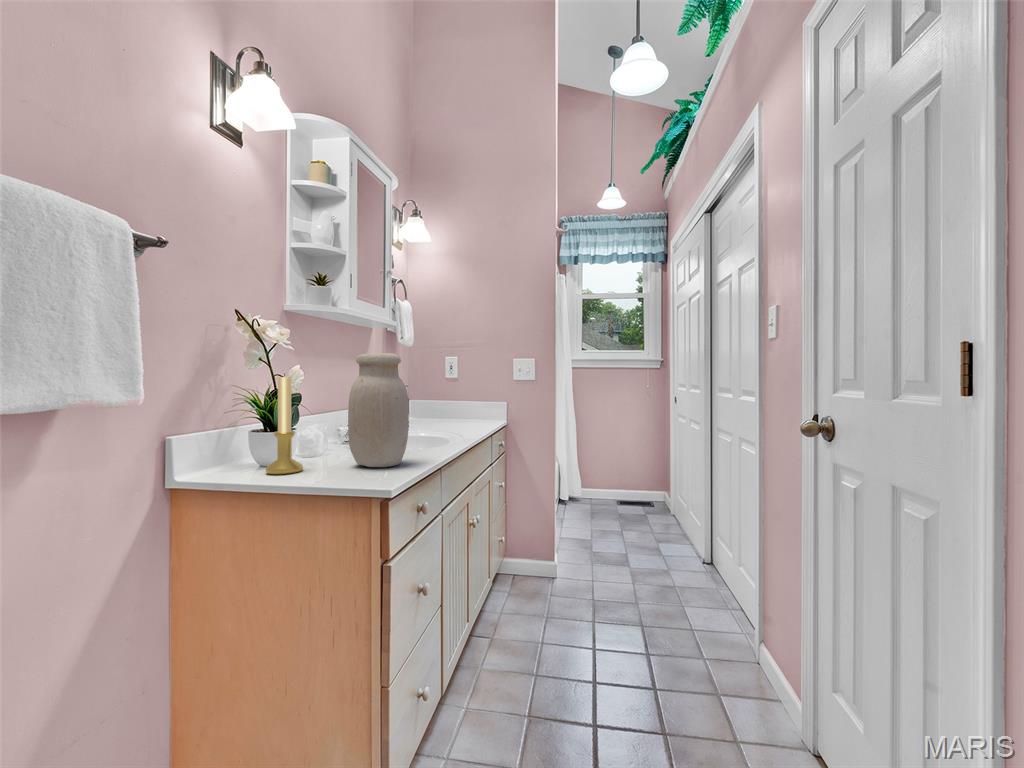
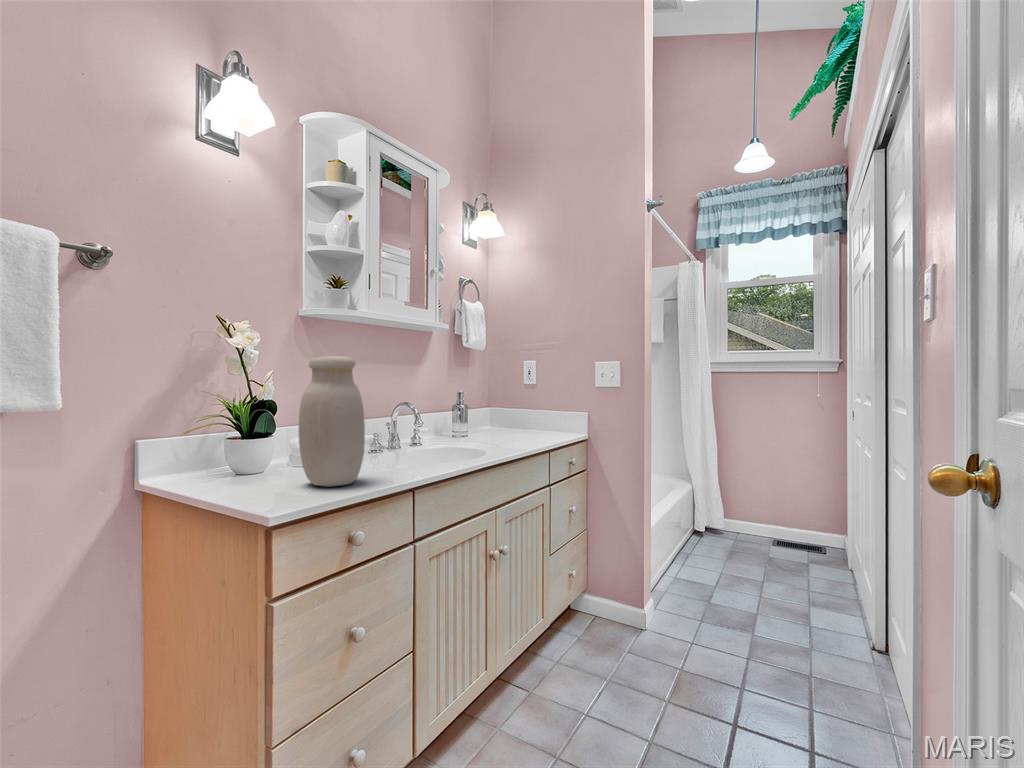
candle holder: present [266,374,303,475] -> none [220,380,261,487]

